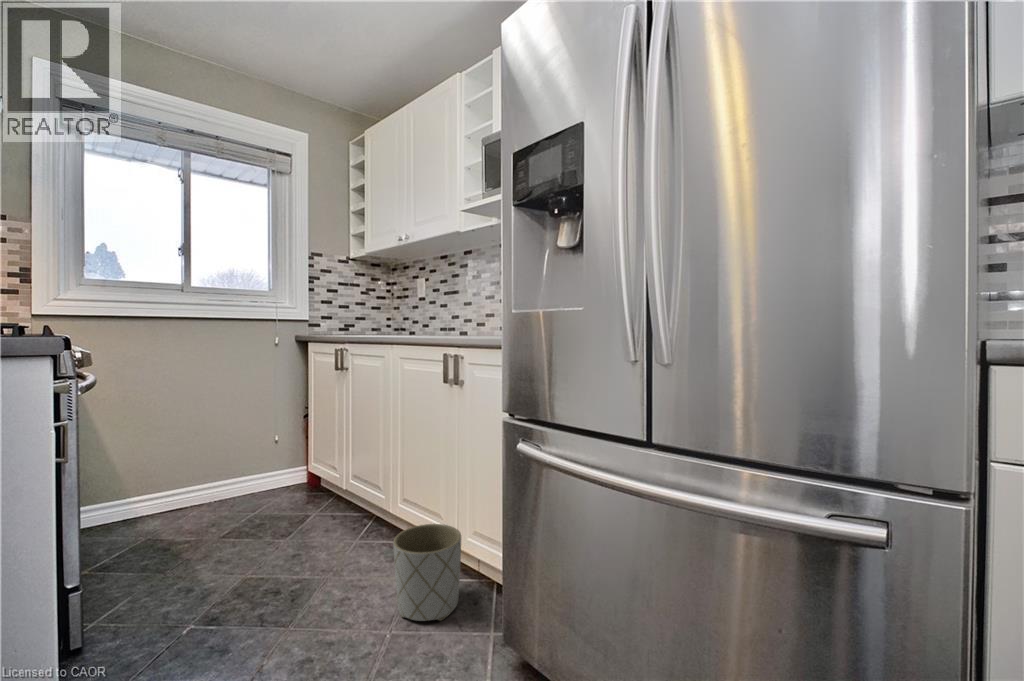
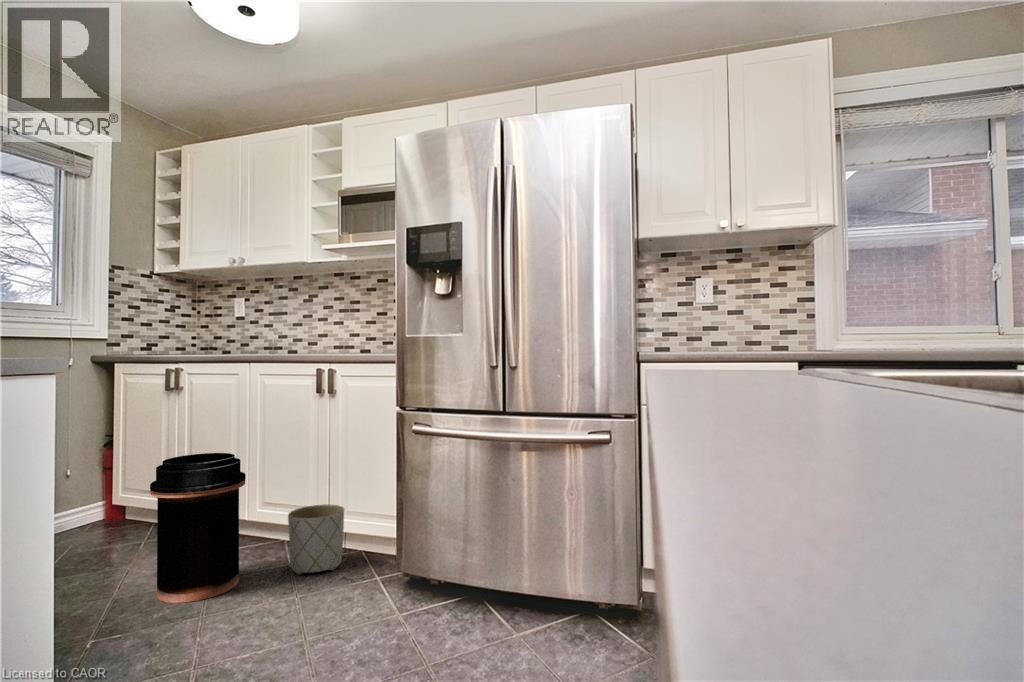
trash can: none [238,453,347,639] -> present [150,453,246,603]

